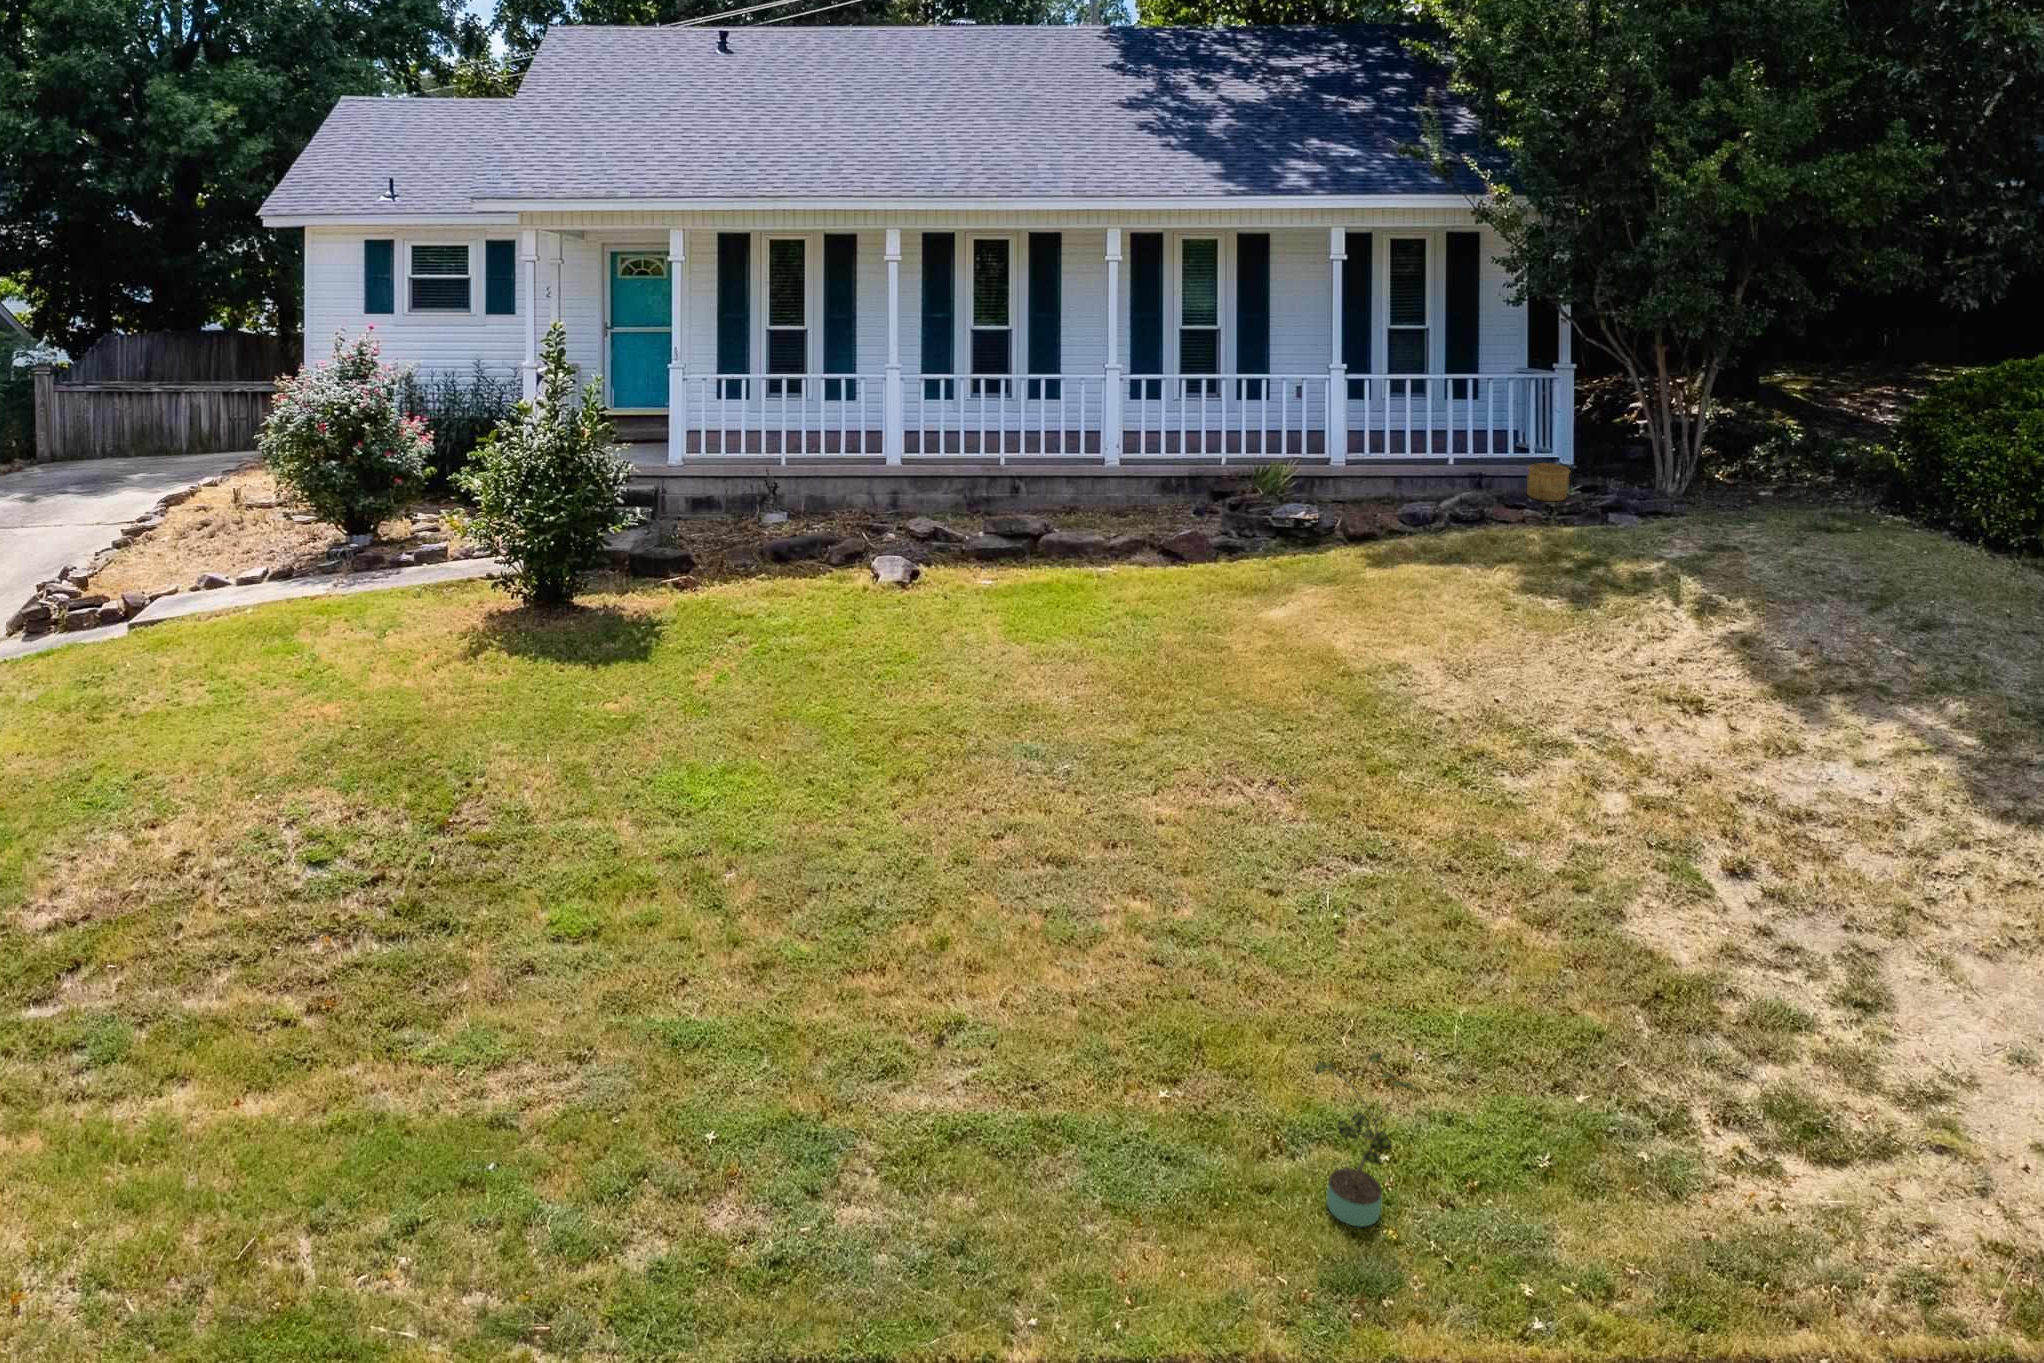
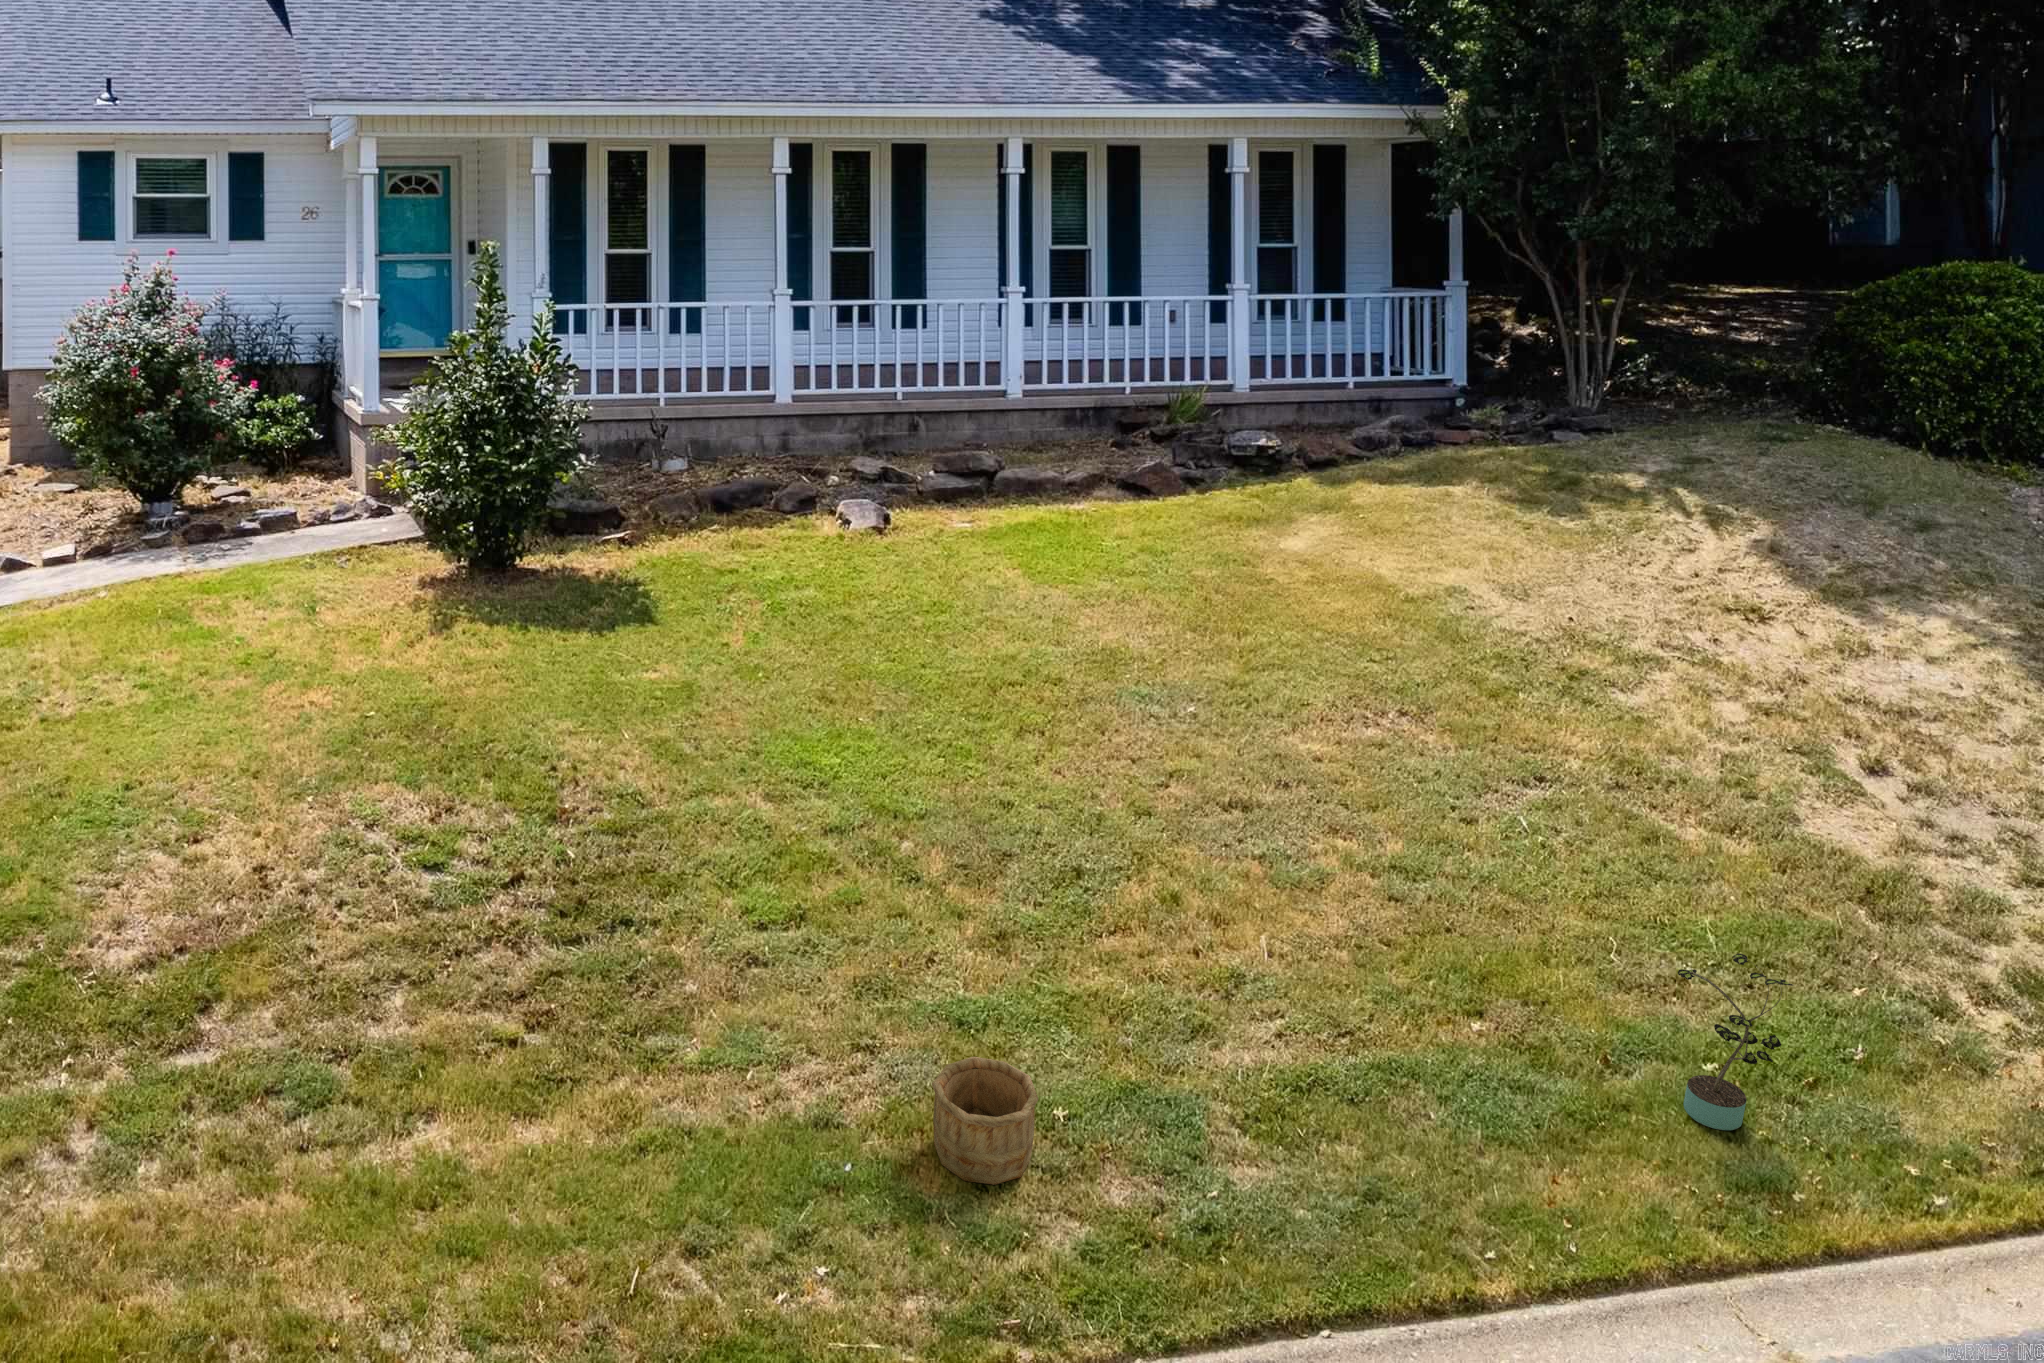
wooden bucket: present [1527,463,1570,501] -> present [932,1057,1038,1185]

